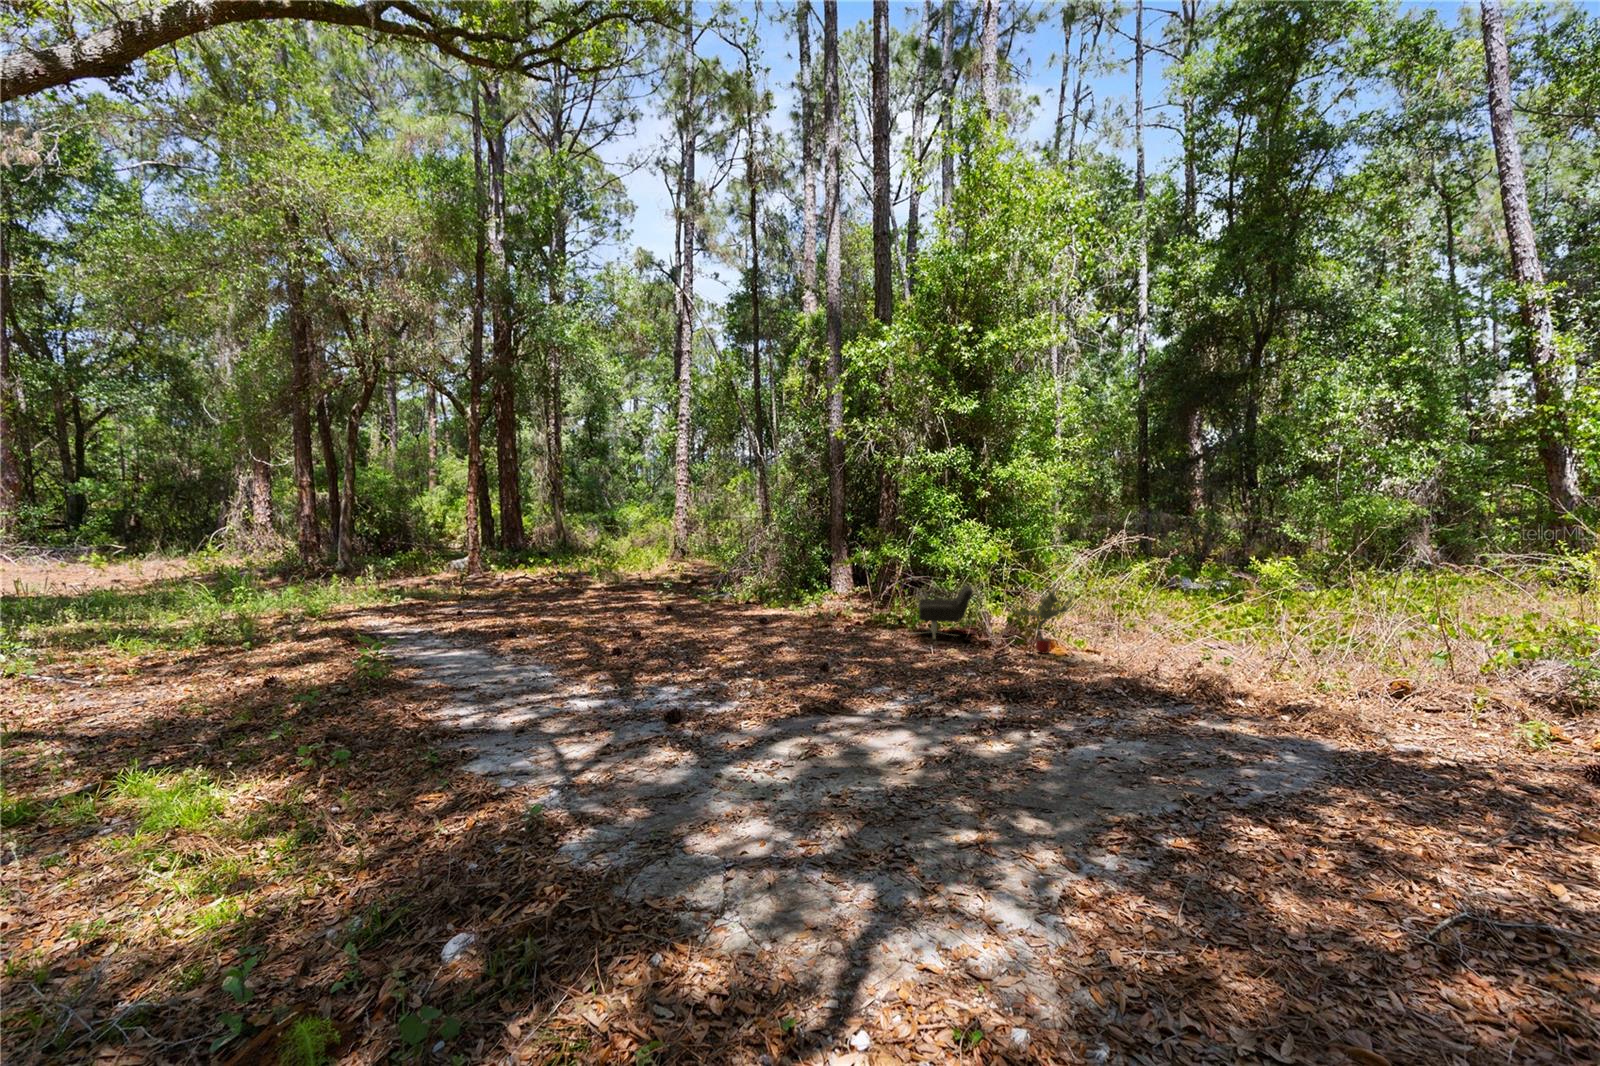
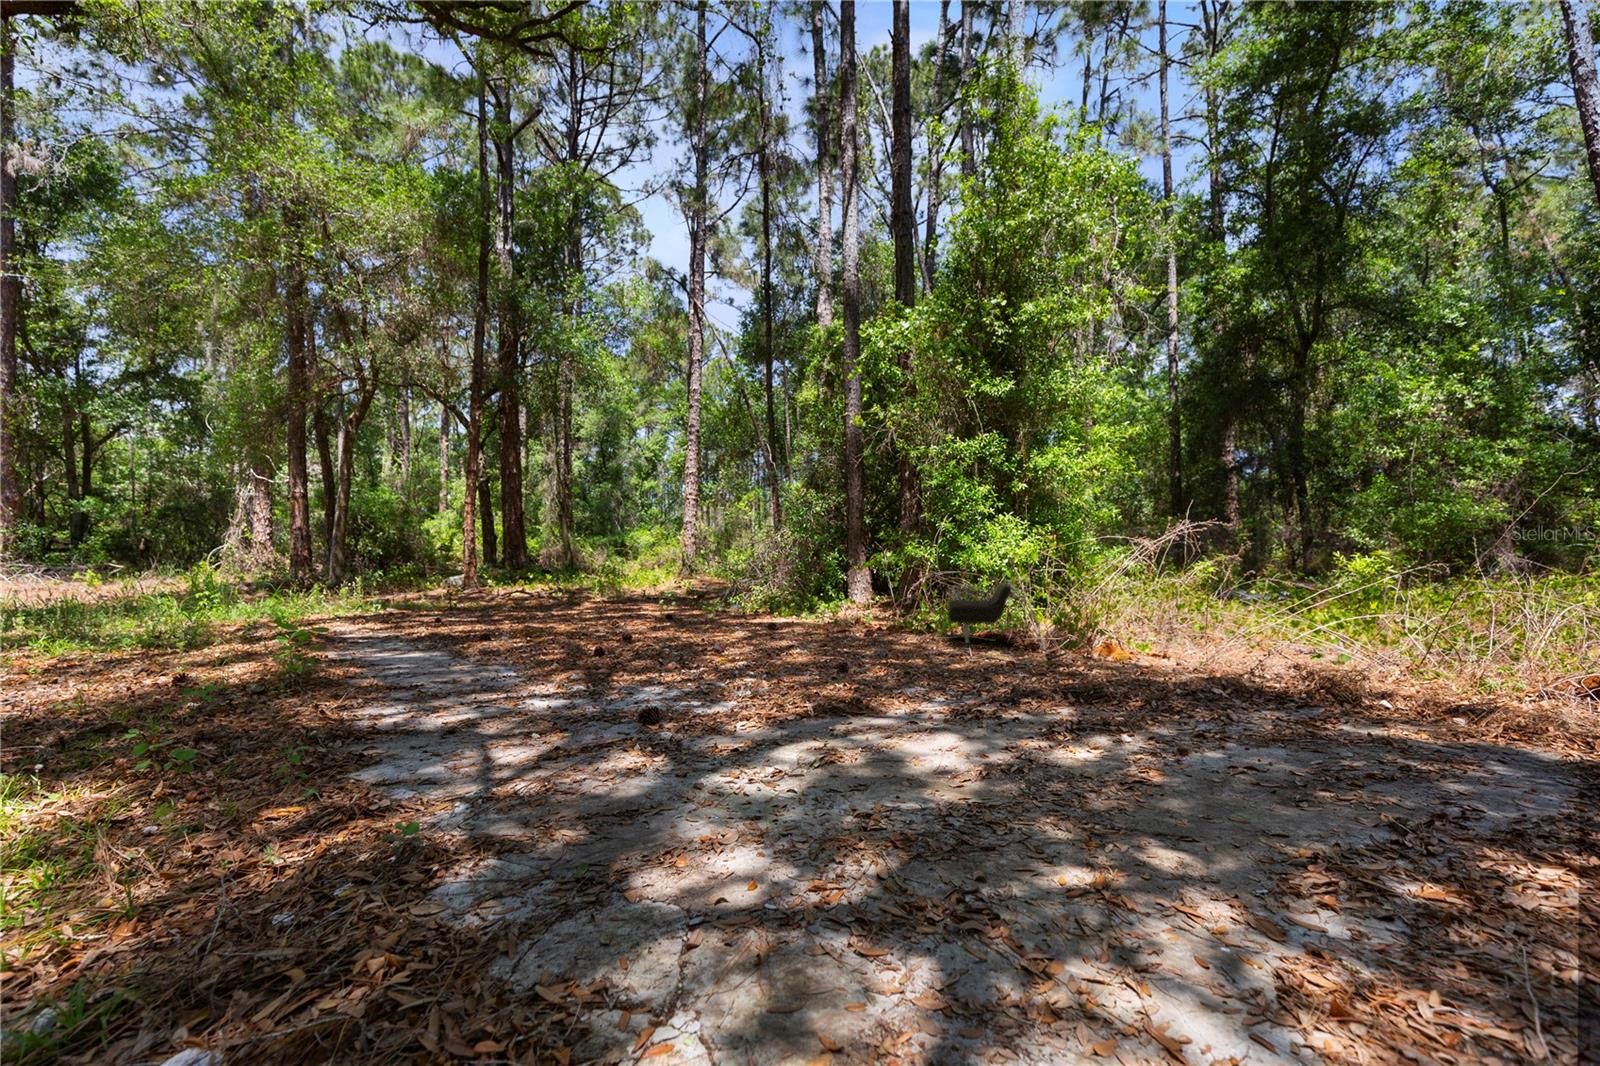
potted tree: present [1015,583,1074,654] -> none [1061,572,1137,656]

